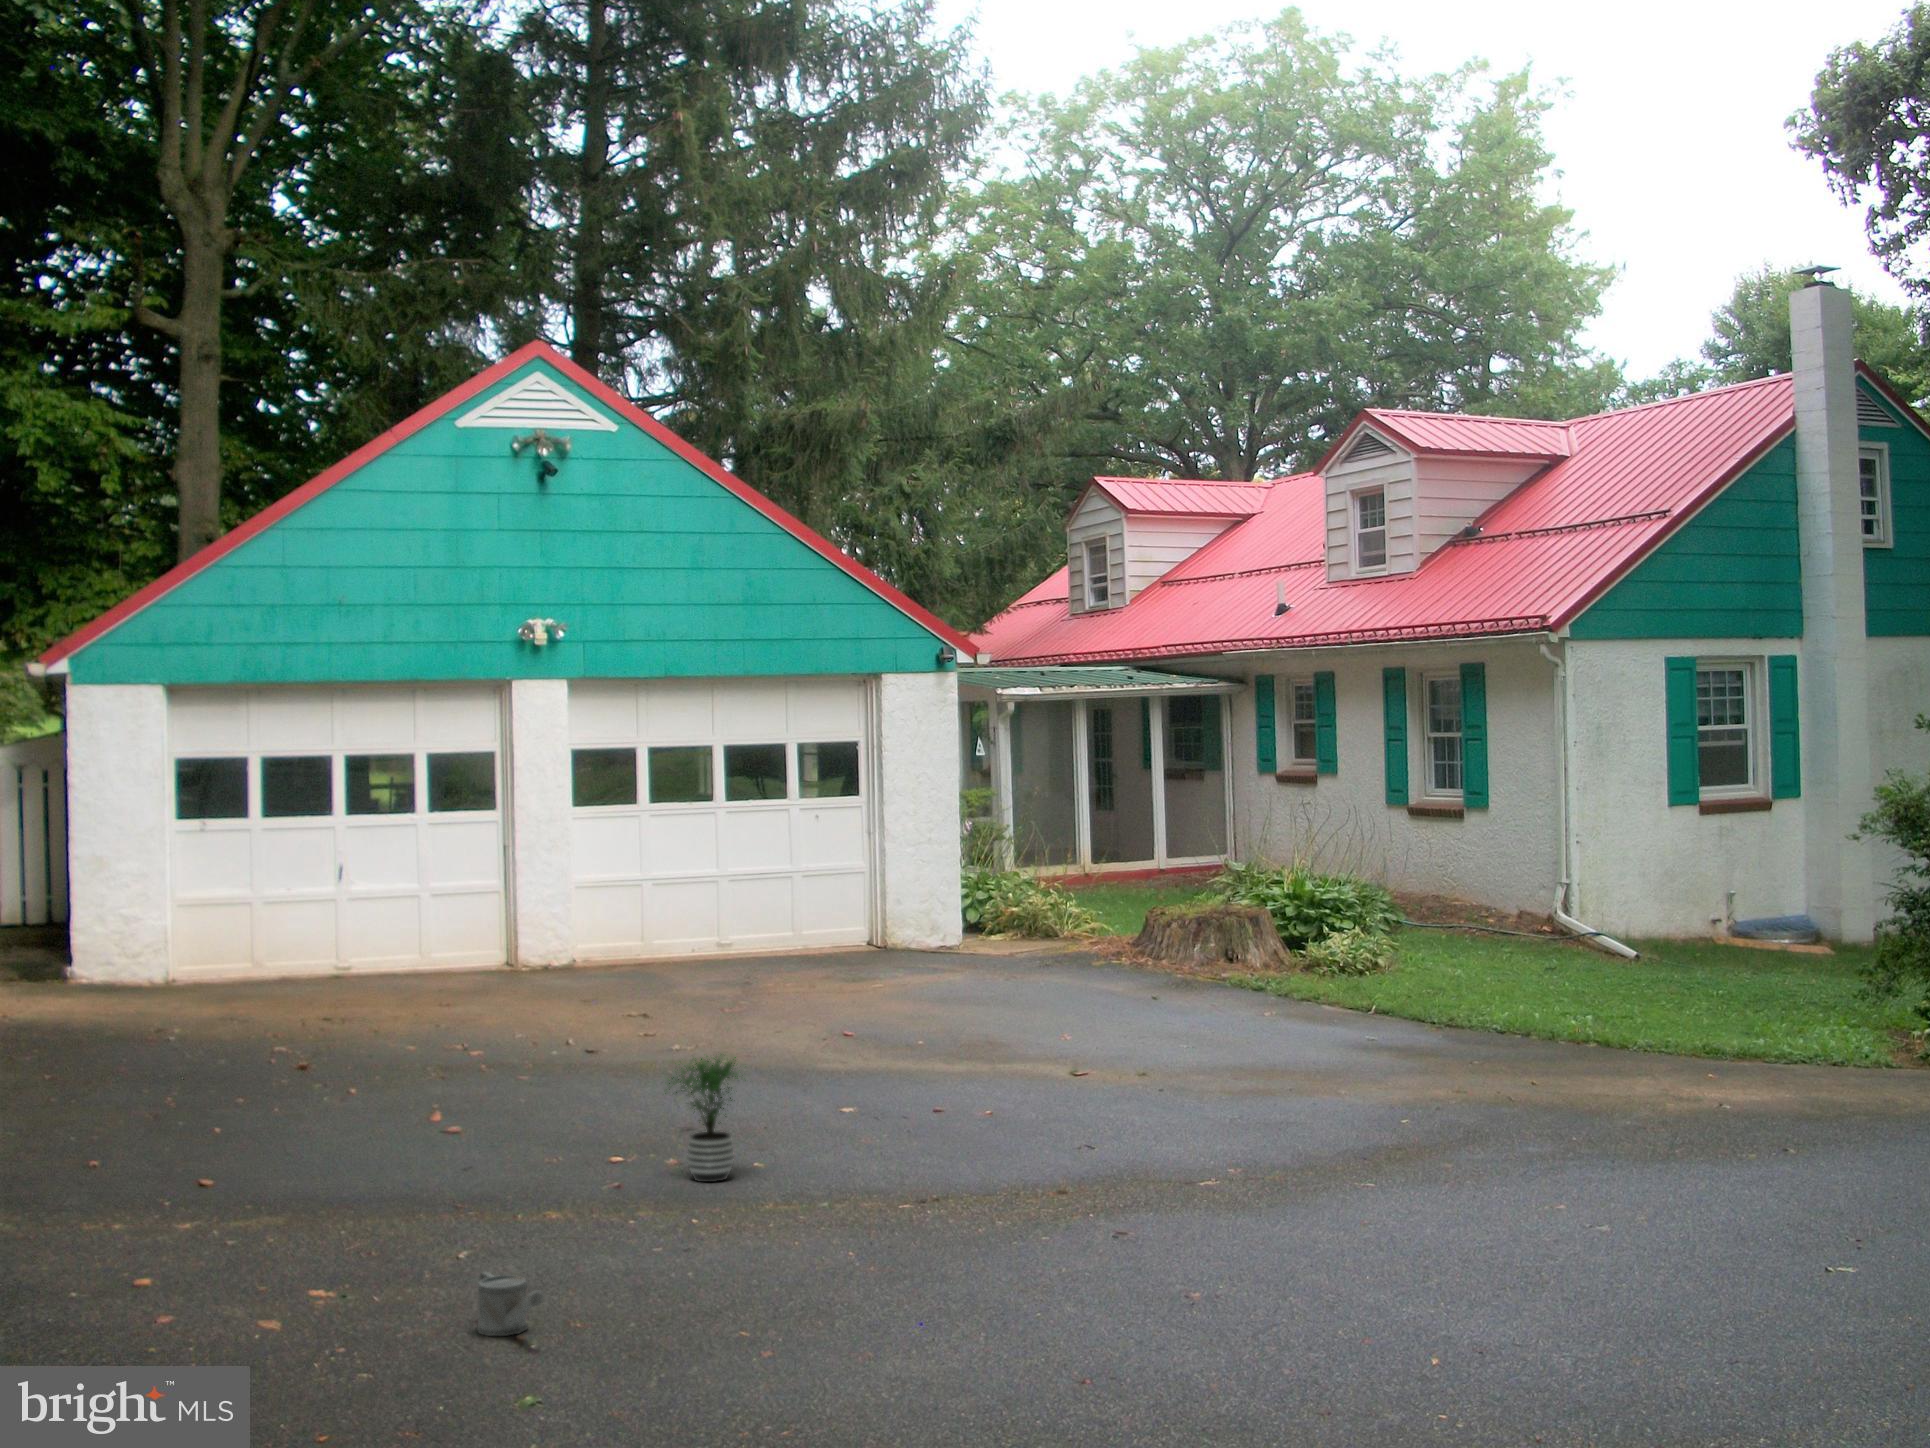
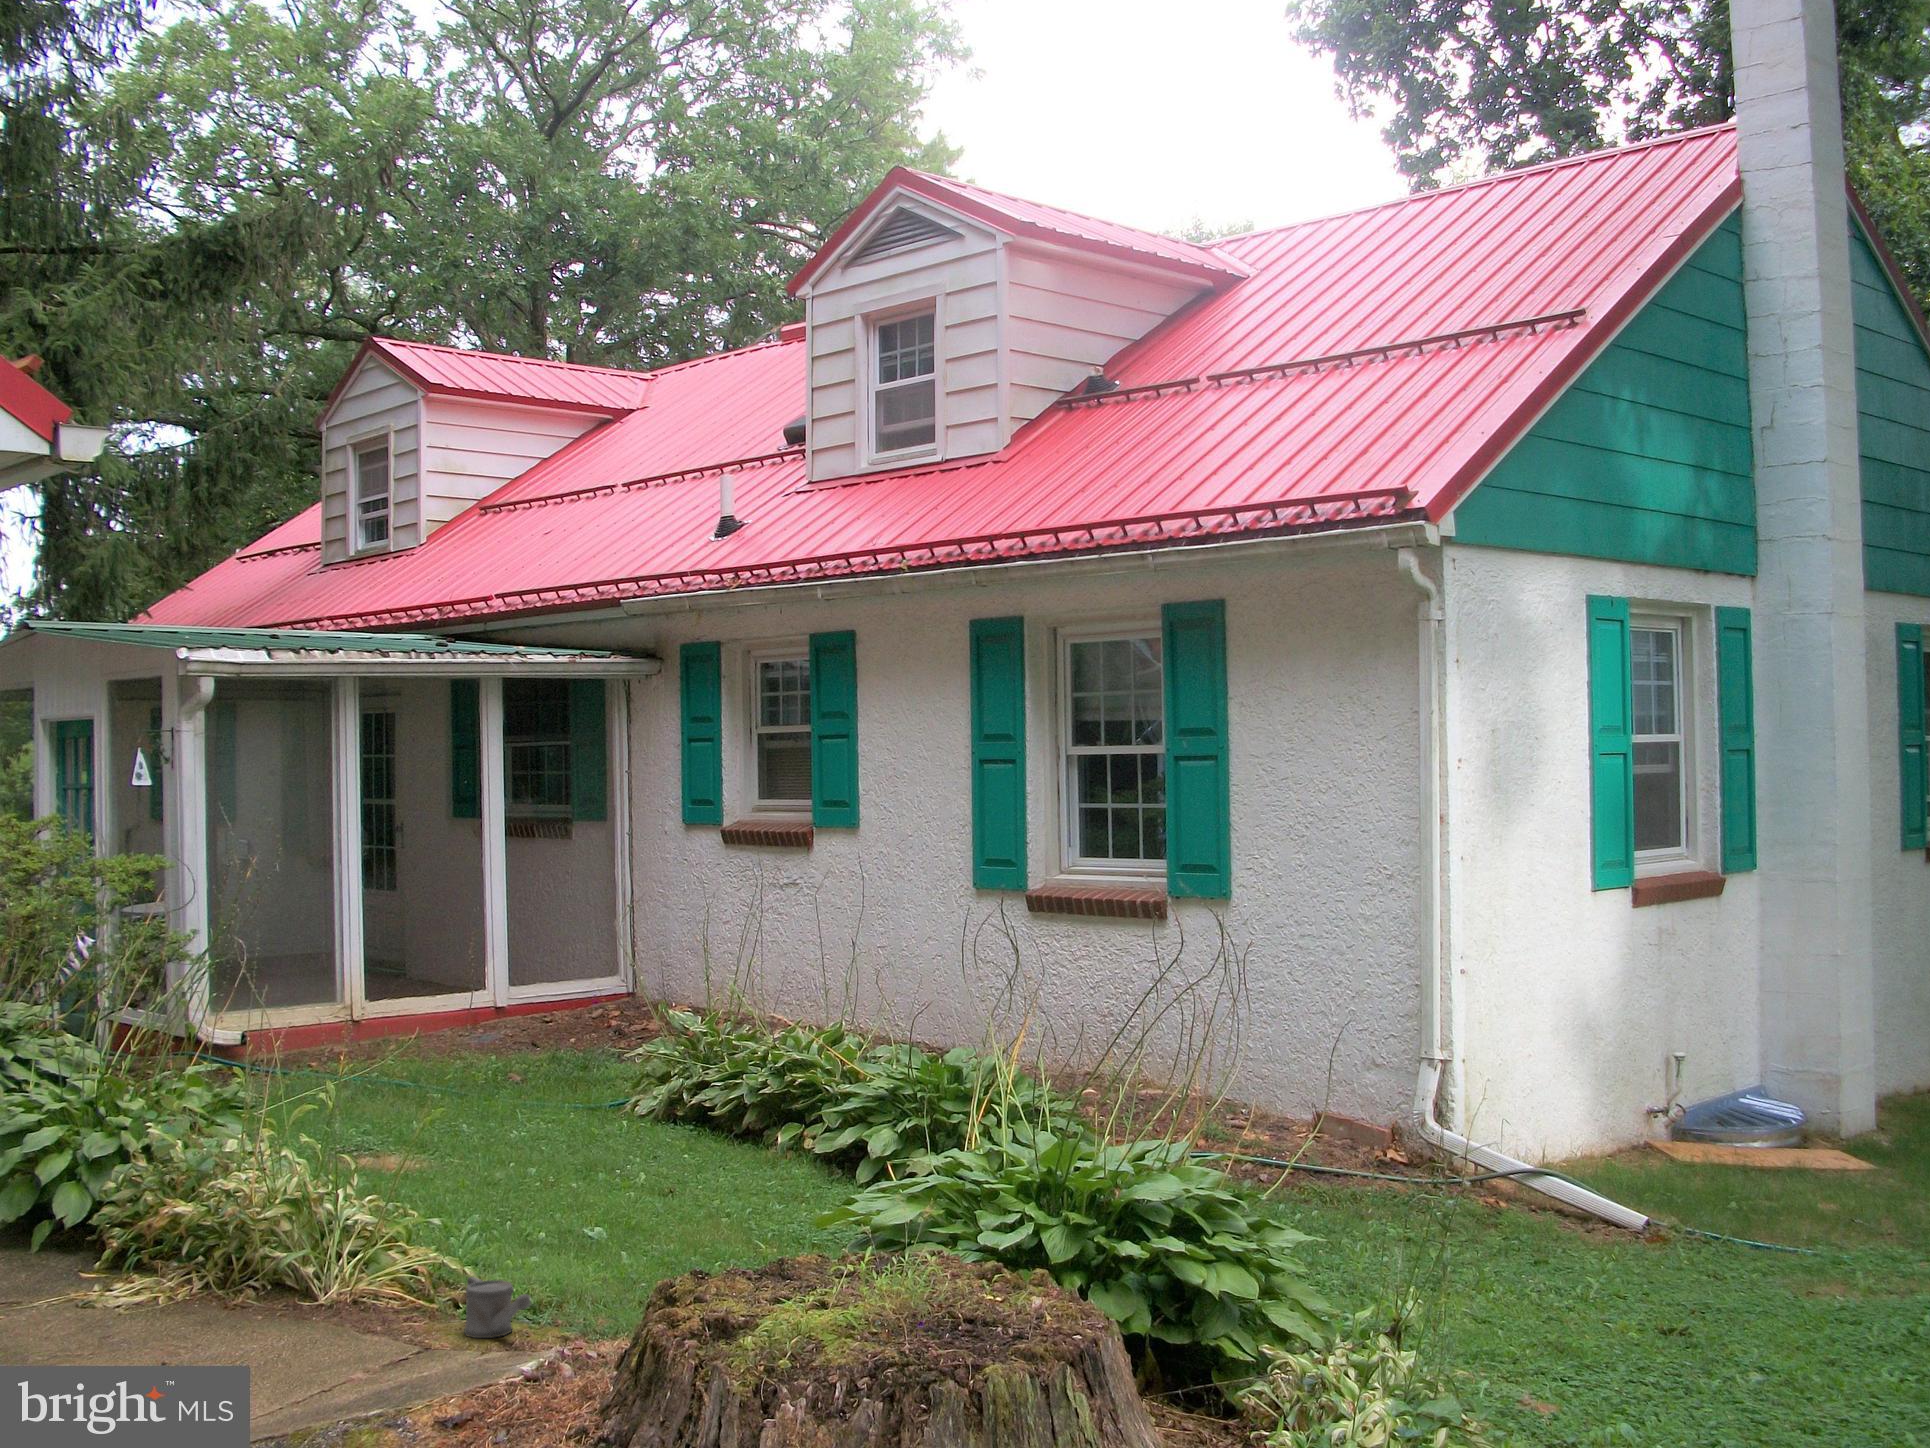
potted plant: present [664,1055,746,1182] -> none [628,1076,712,1196]

